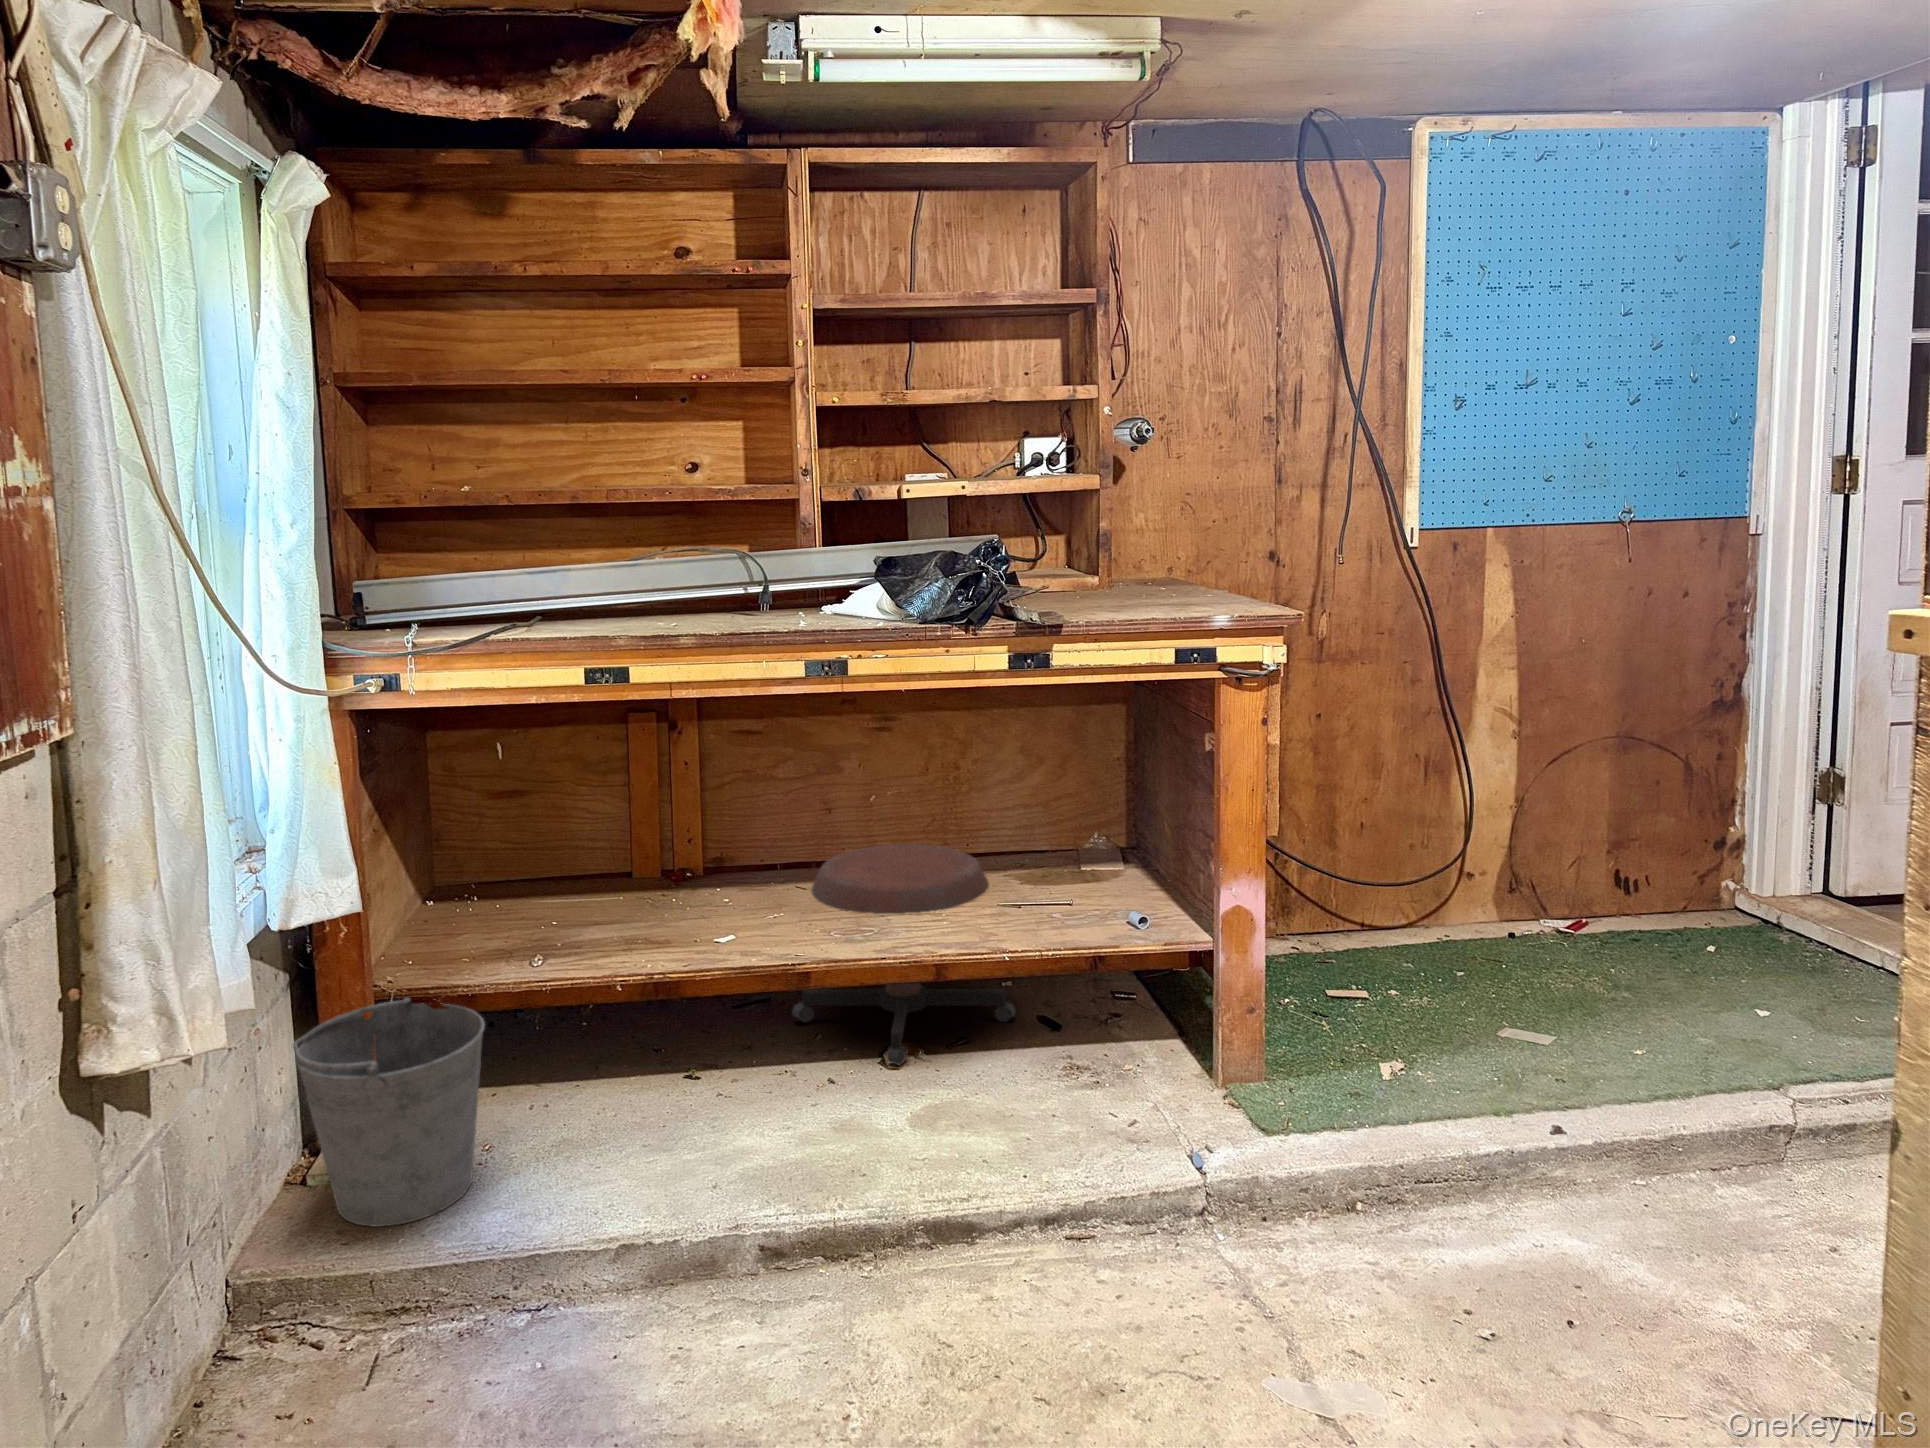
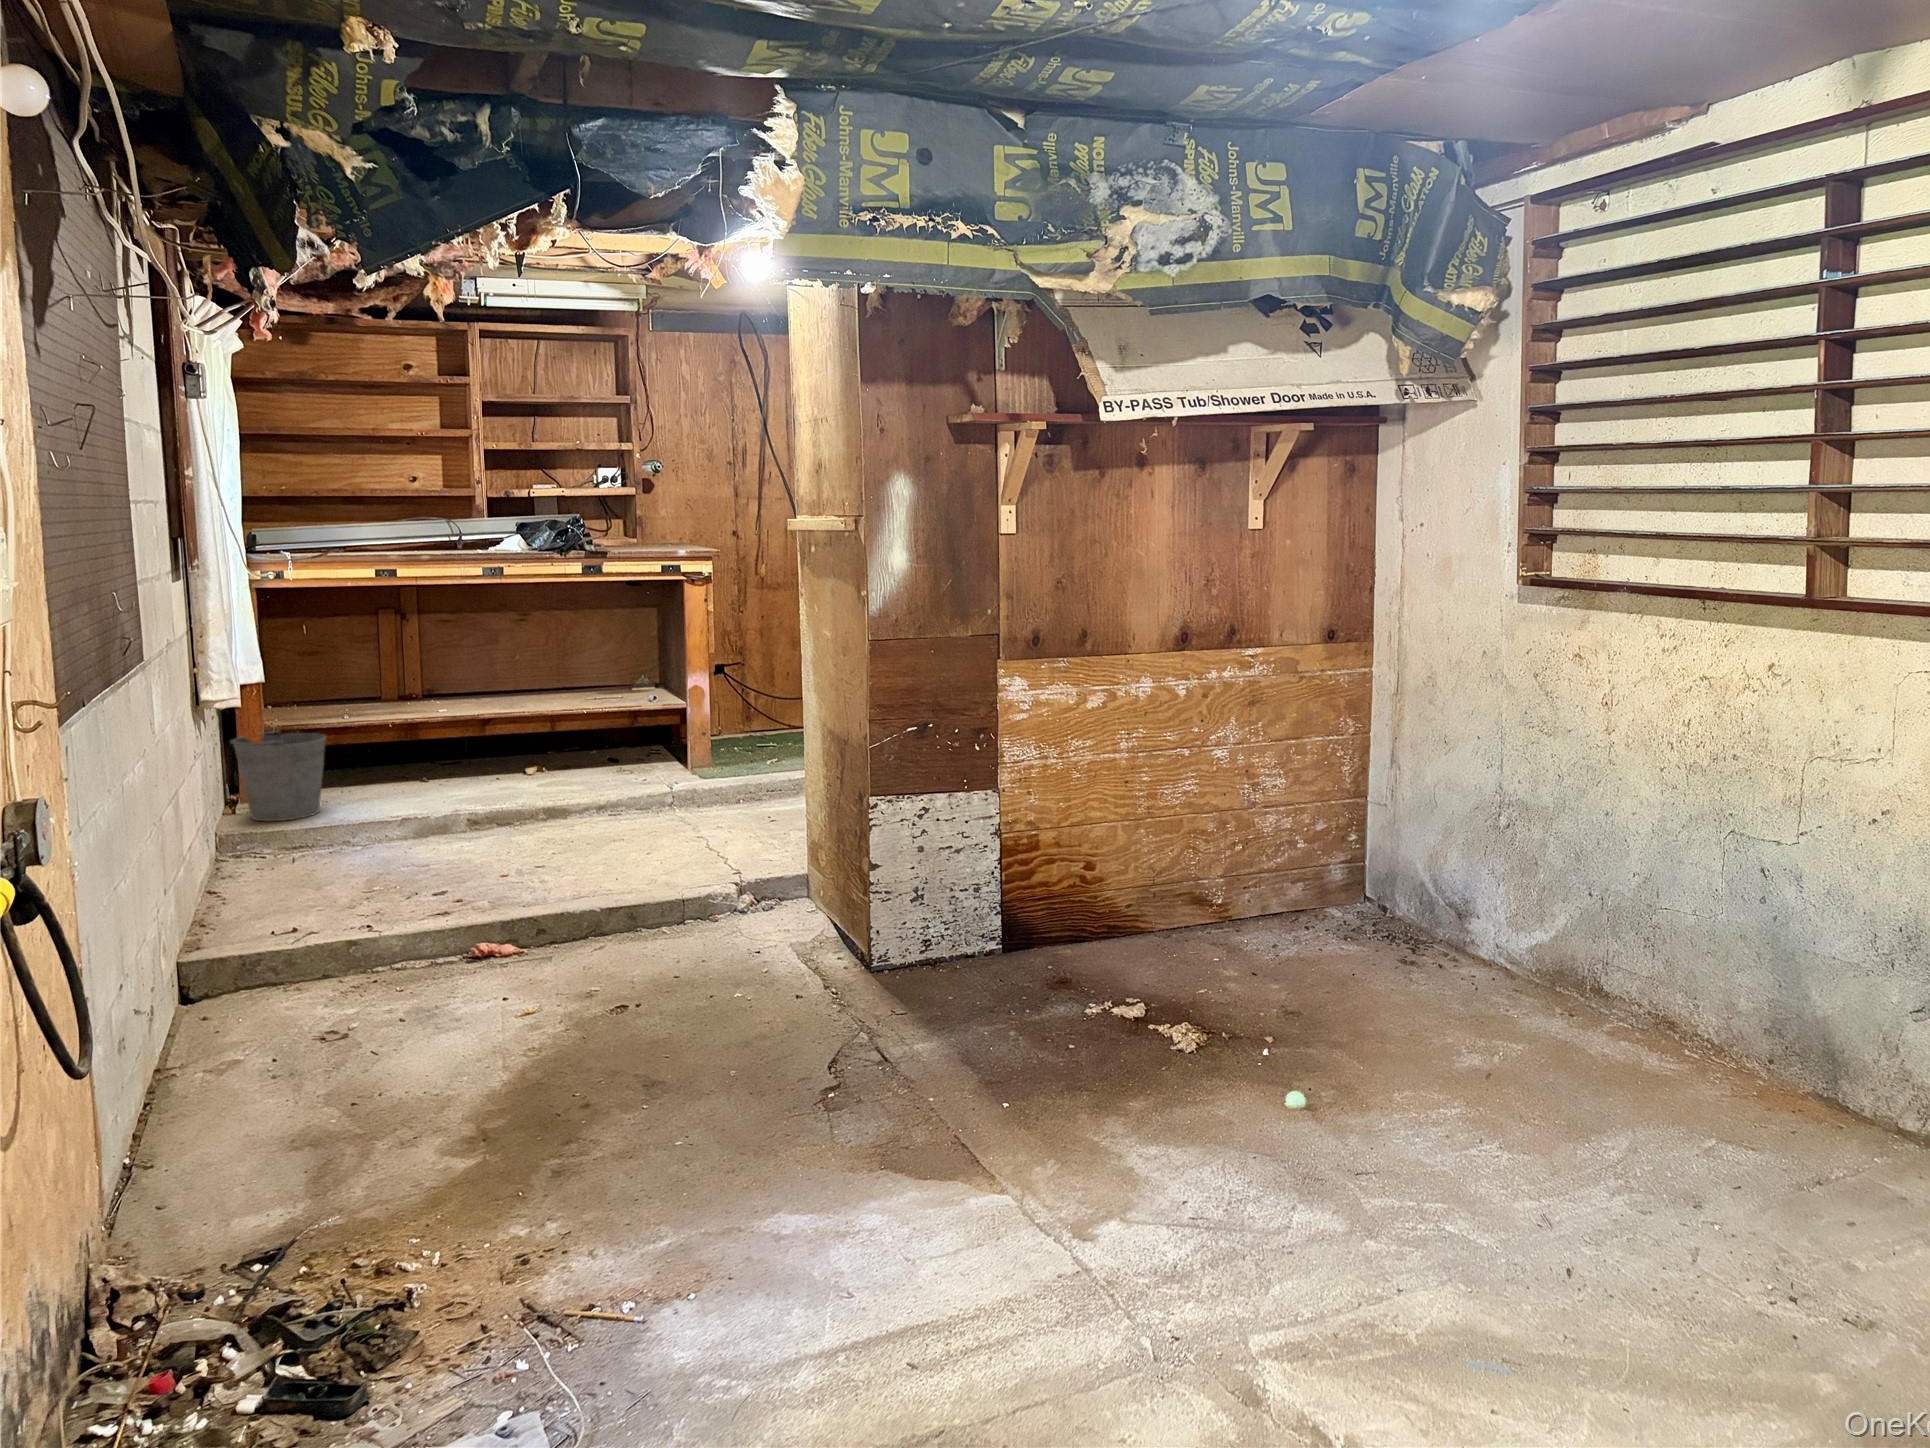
stool: present [792,844,1016,1065] -> none [475,679,598,776]

